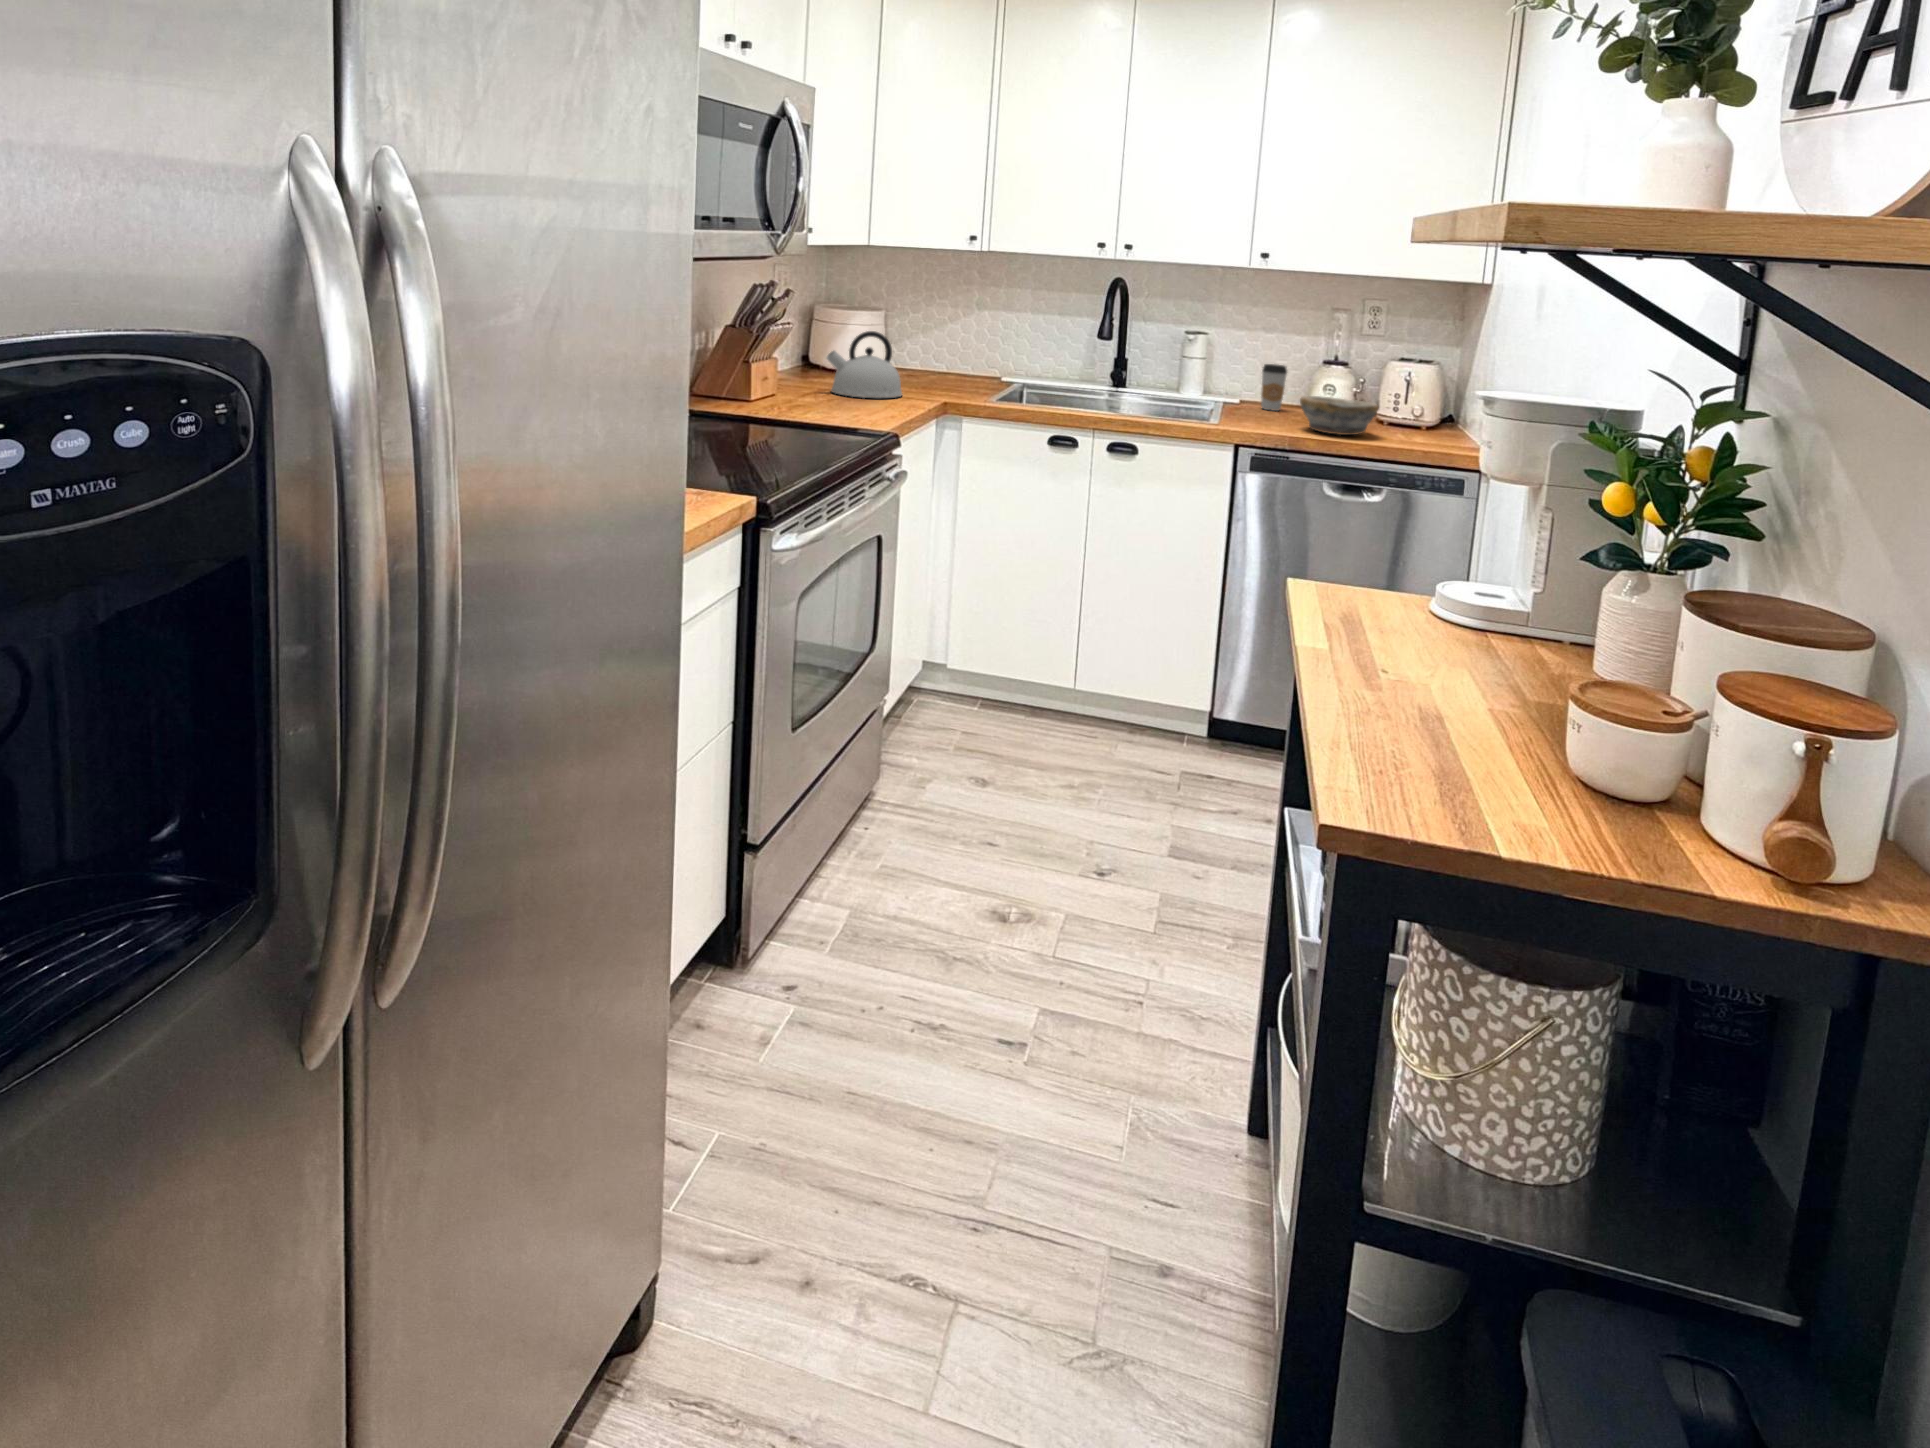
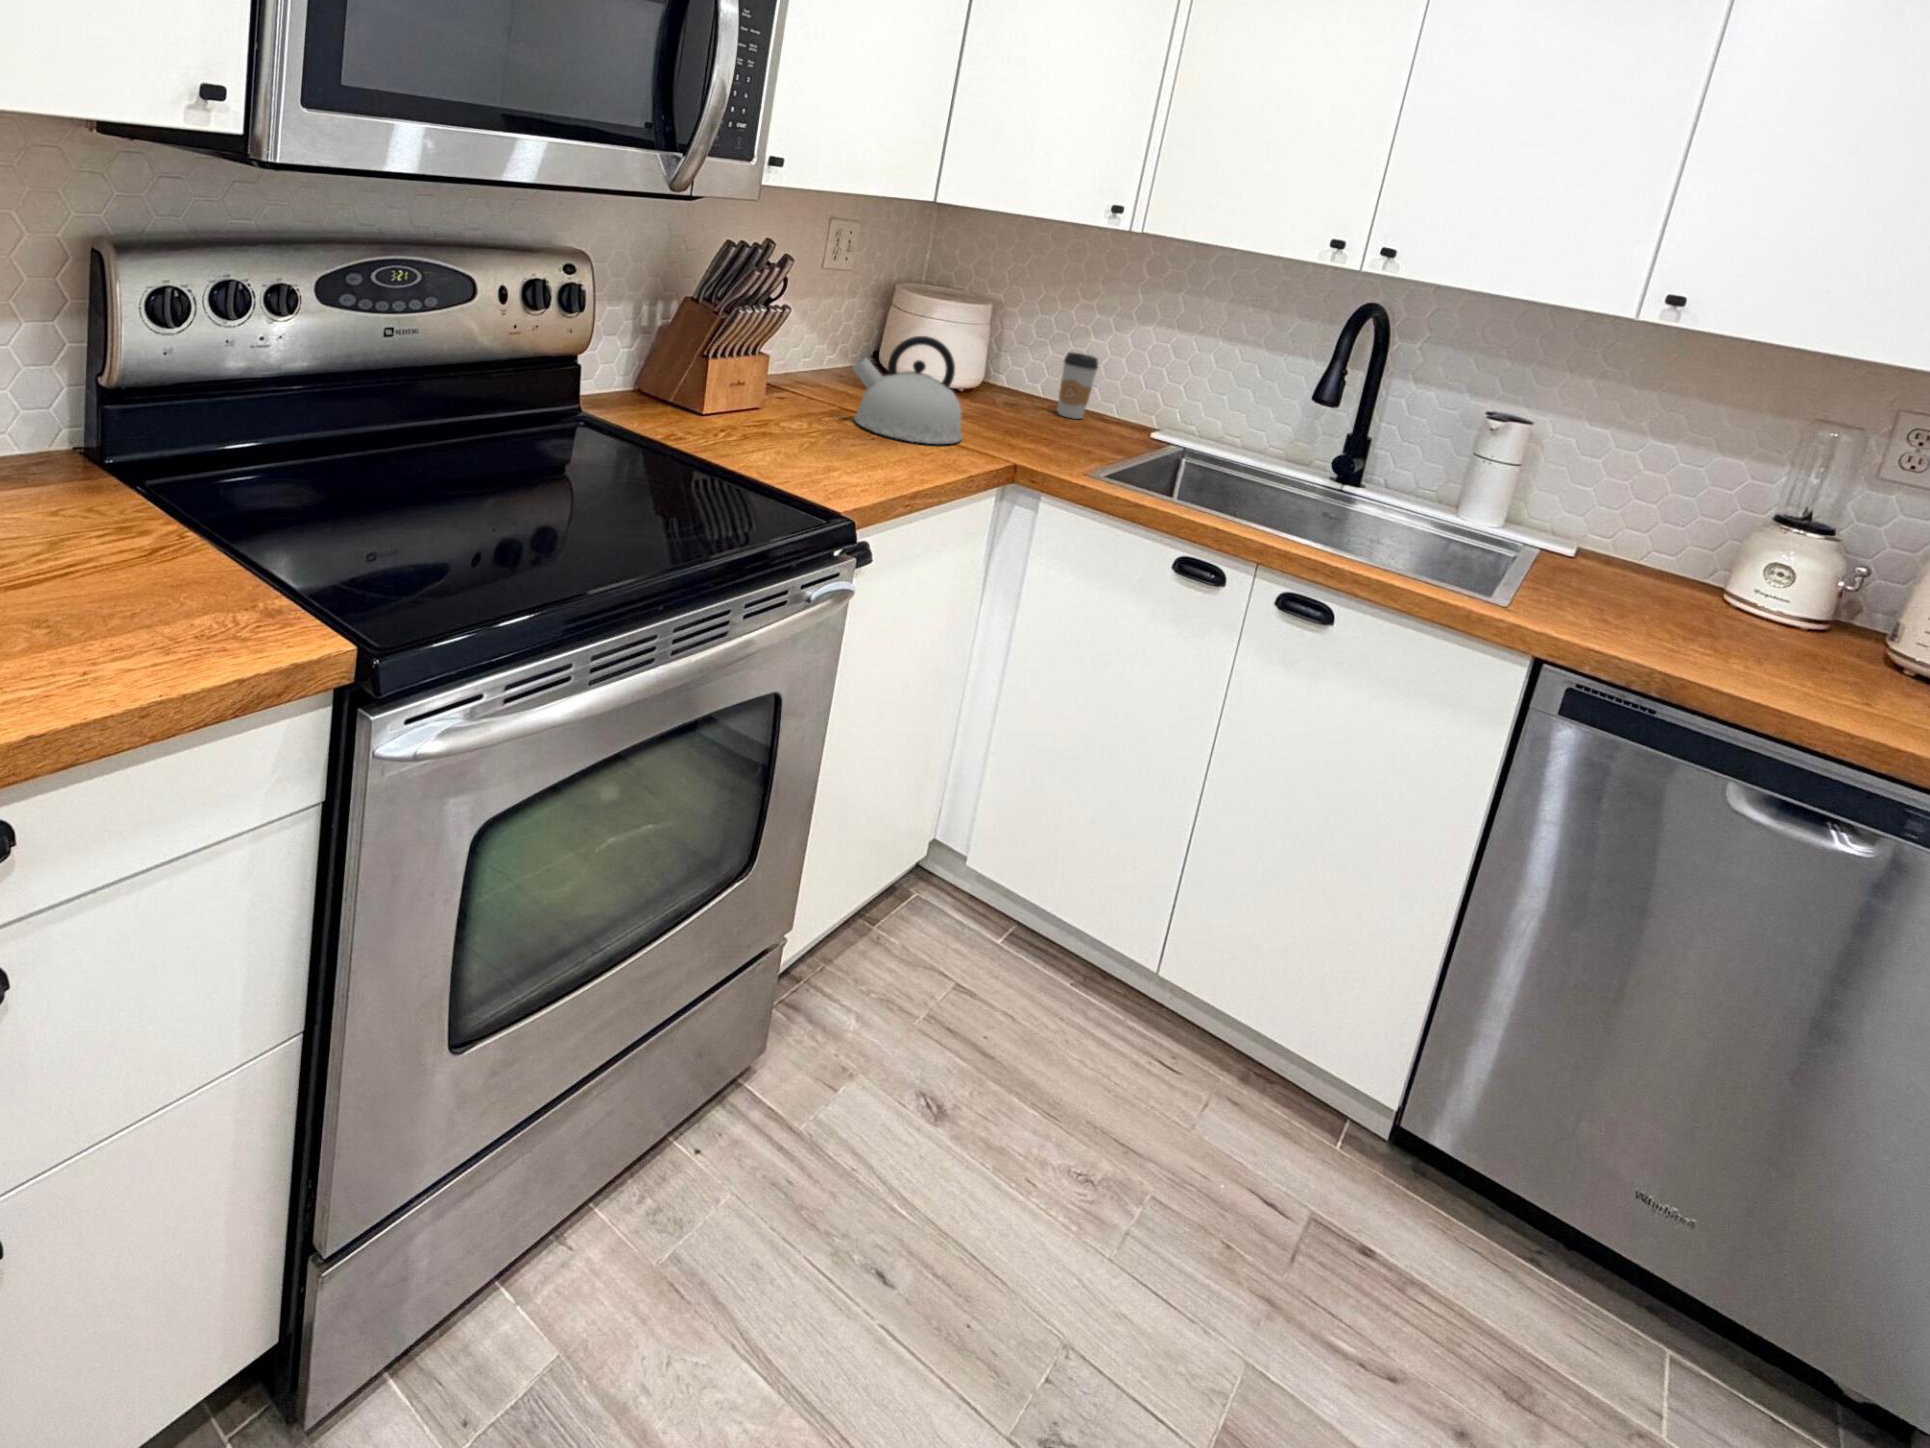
coffee cup: present [1261,364,1287,411] -> present [1057,352,1098,419]
bowl: present [1300,396,1378,435] -> none [1704,586,1902,695]

